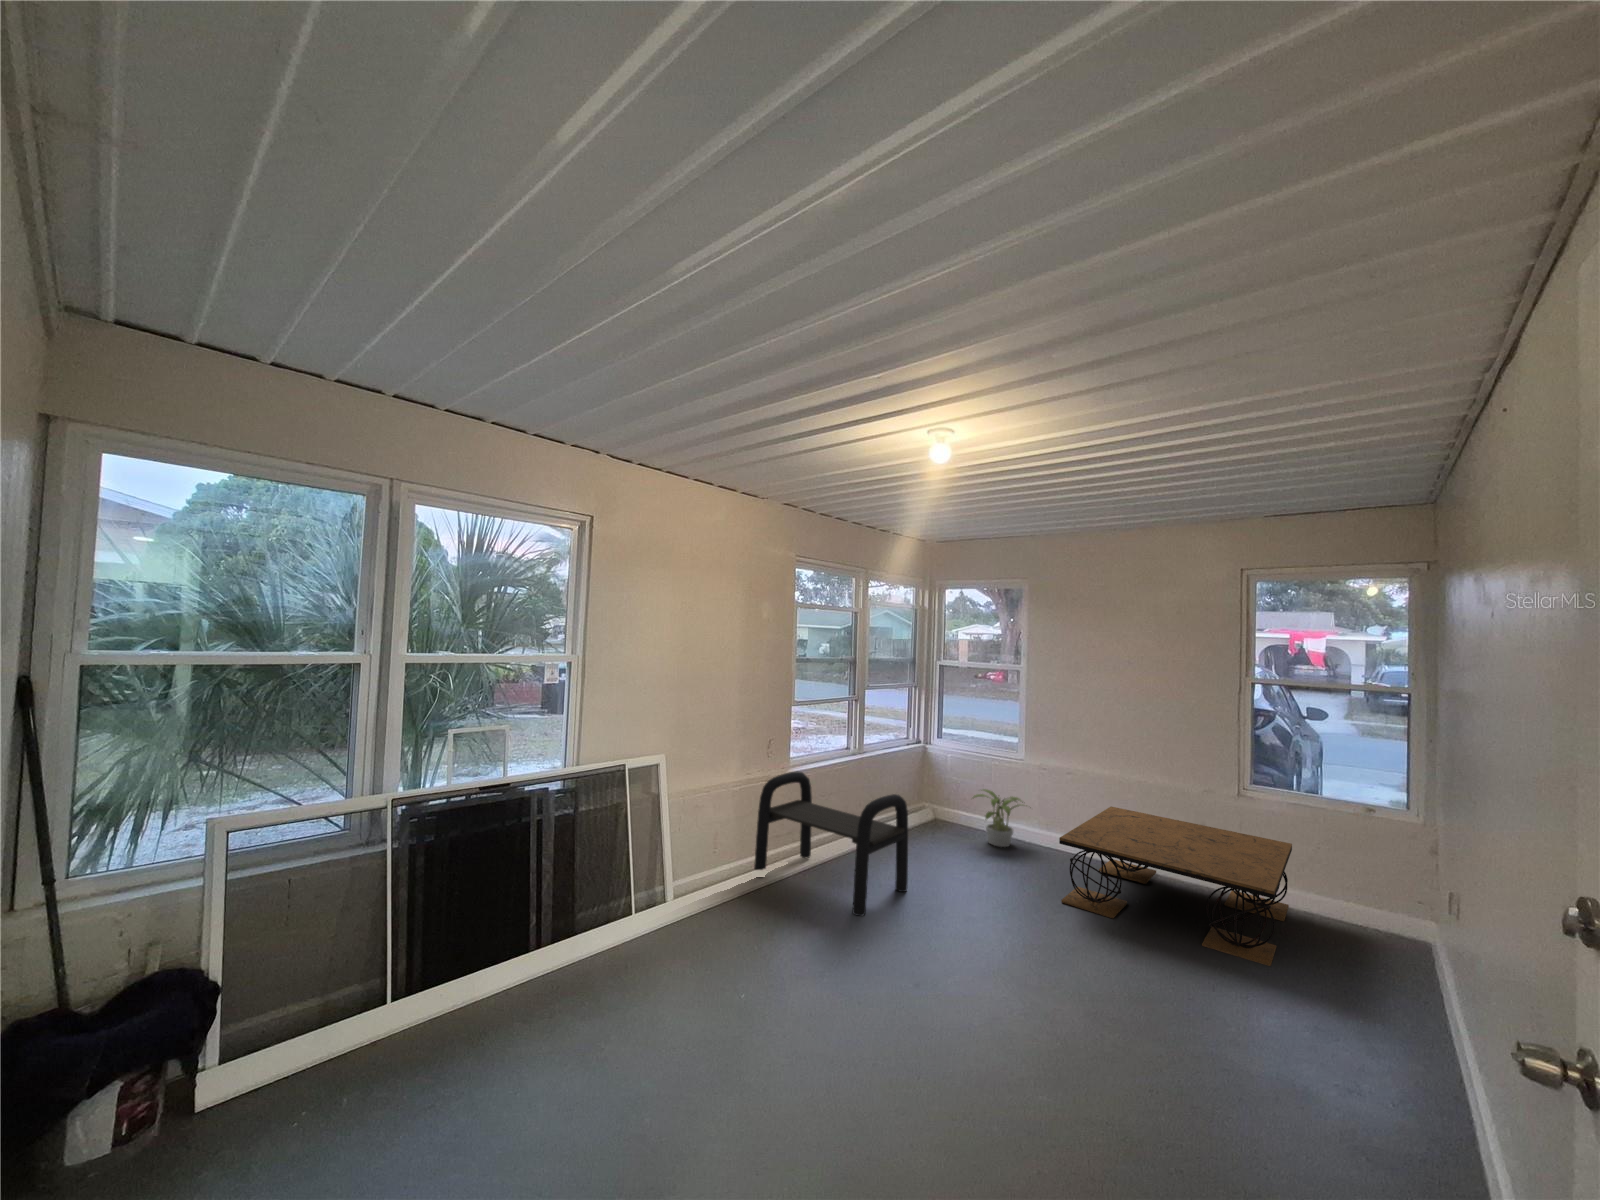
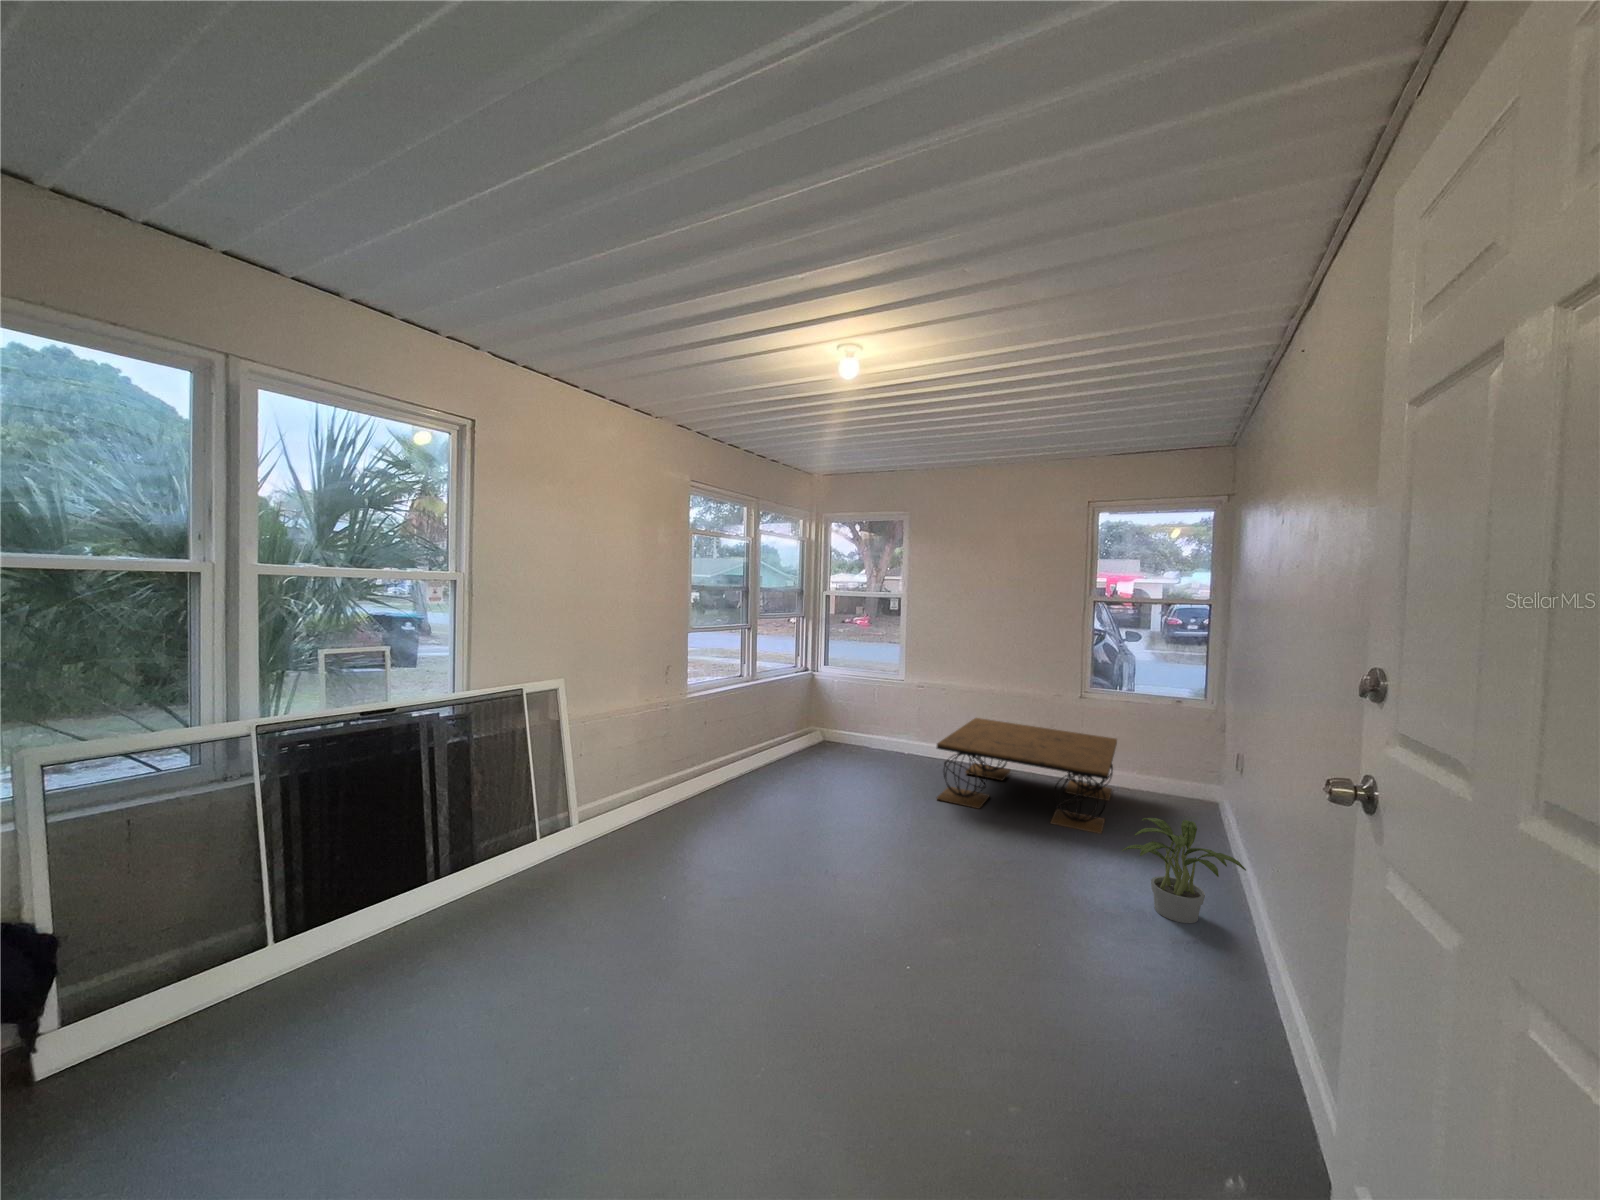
bench: present [754,771,908,916] -> none [654,696,804,824]
potted plant: present [973,789,1021,847] -> present [1122,818,1246,923]

